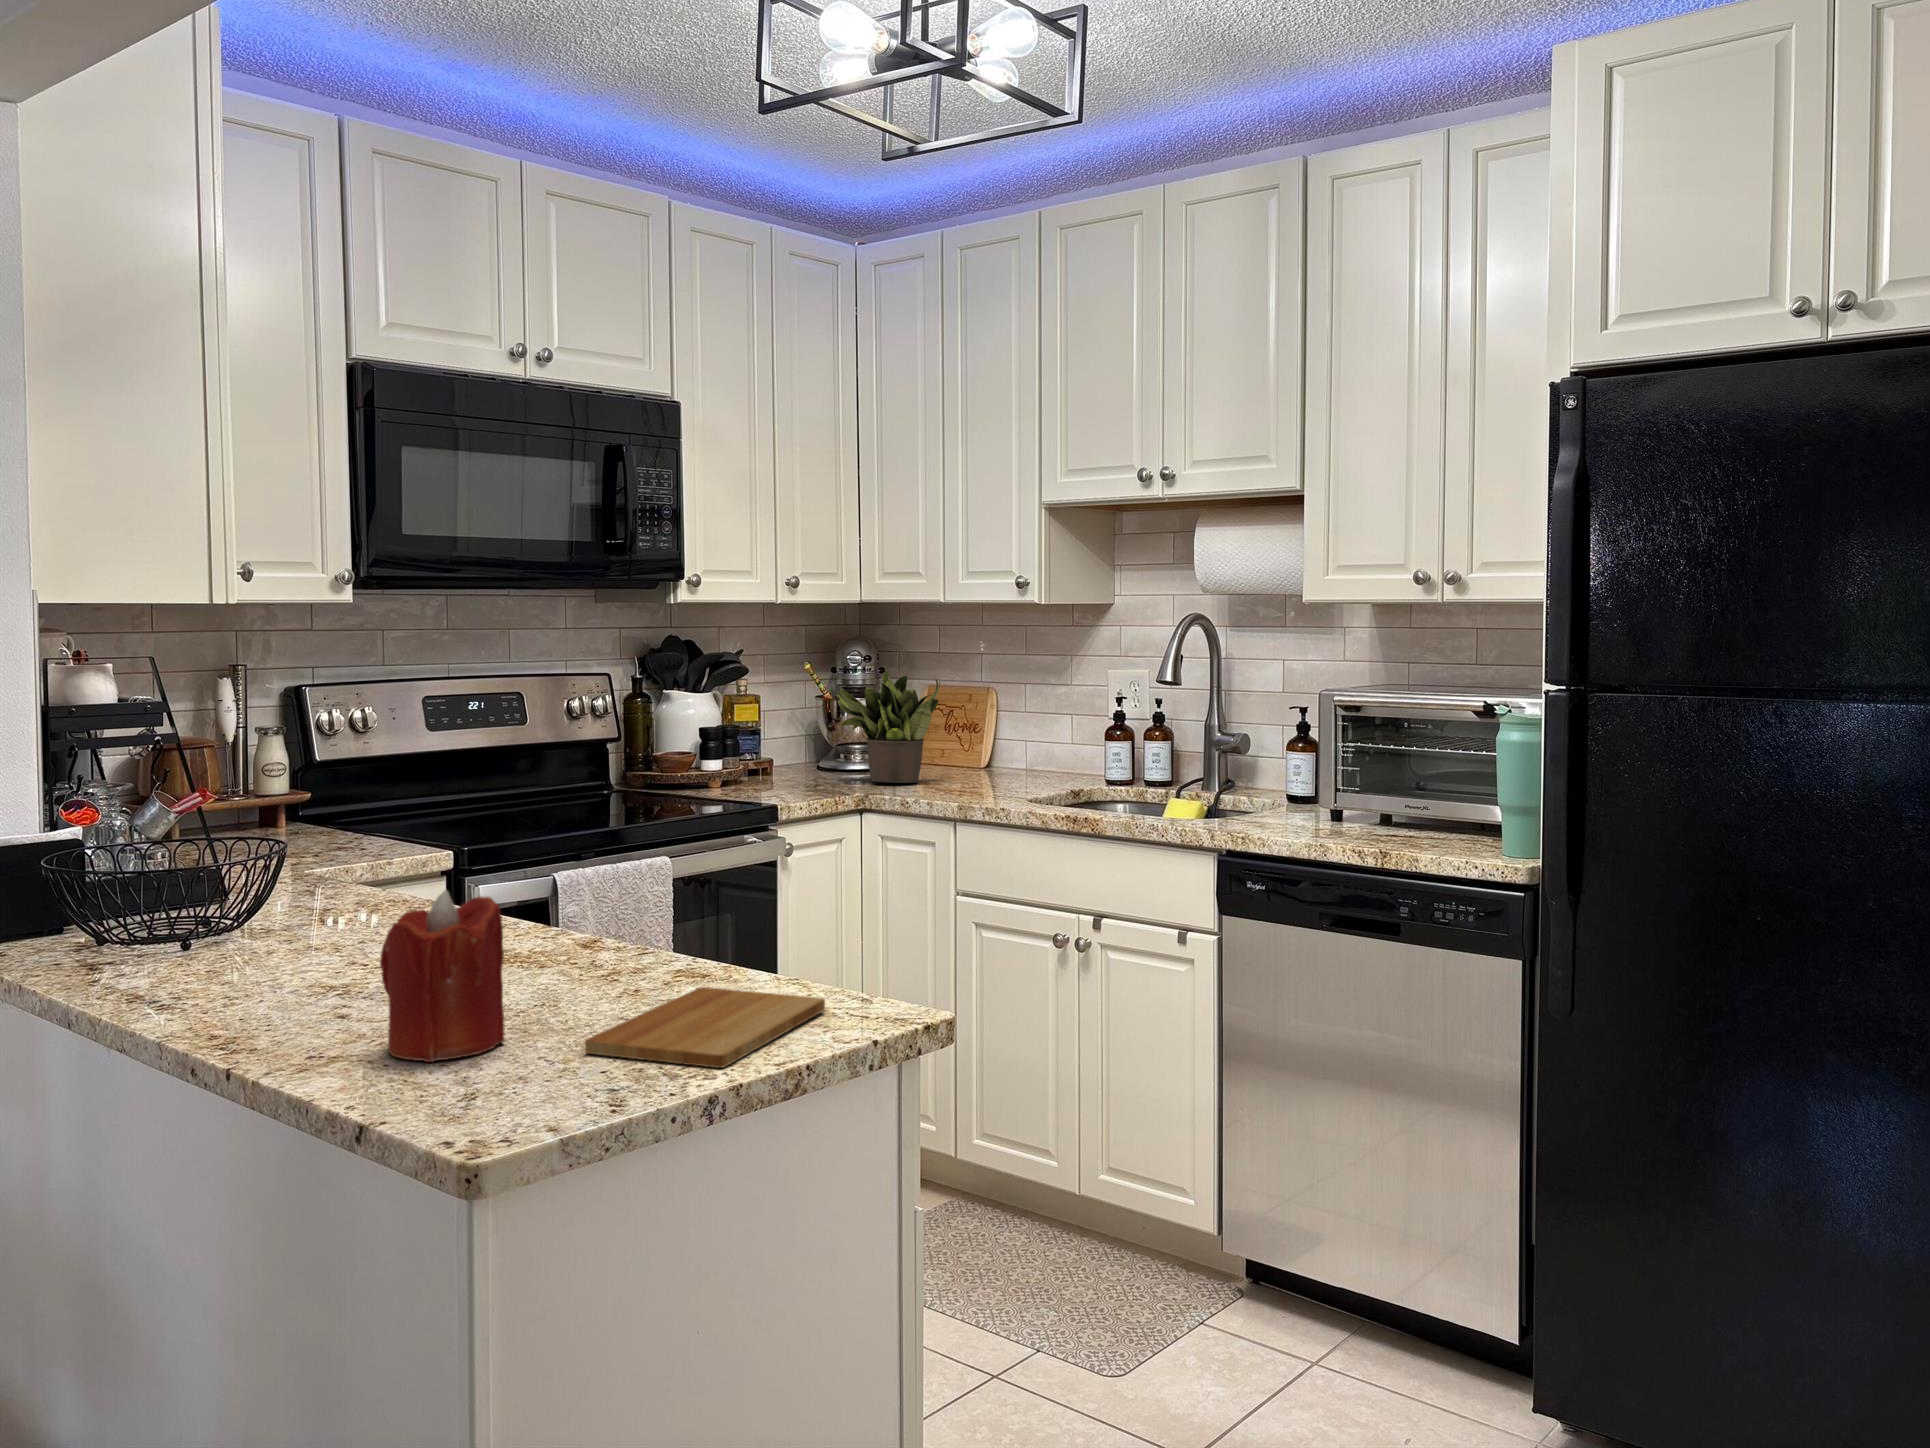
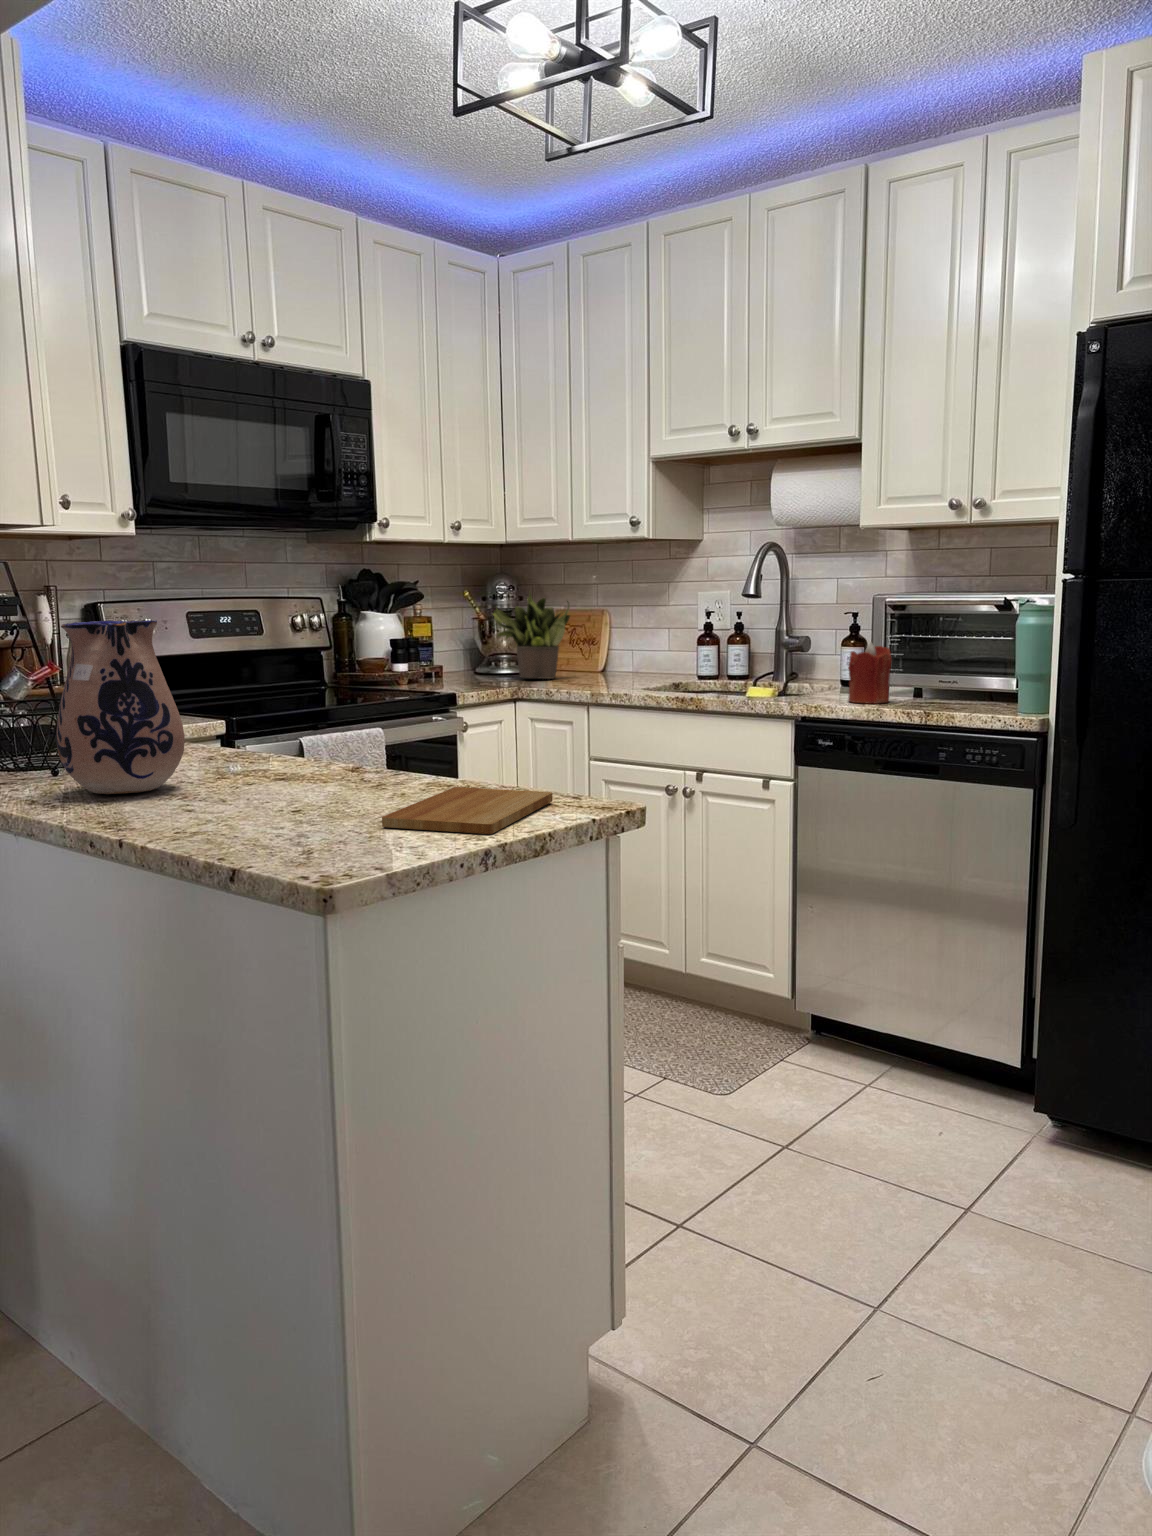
ceramic pitcher: none [182,754,356,988] -> present [56,620,185,794]
candle: present [380,890,505,1062] -> present [848,643,891,704]

